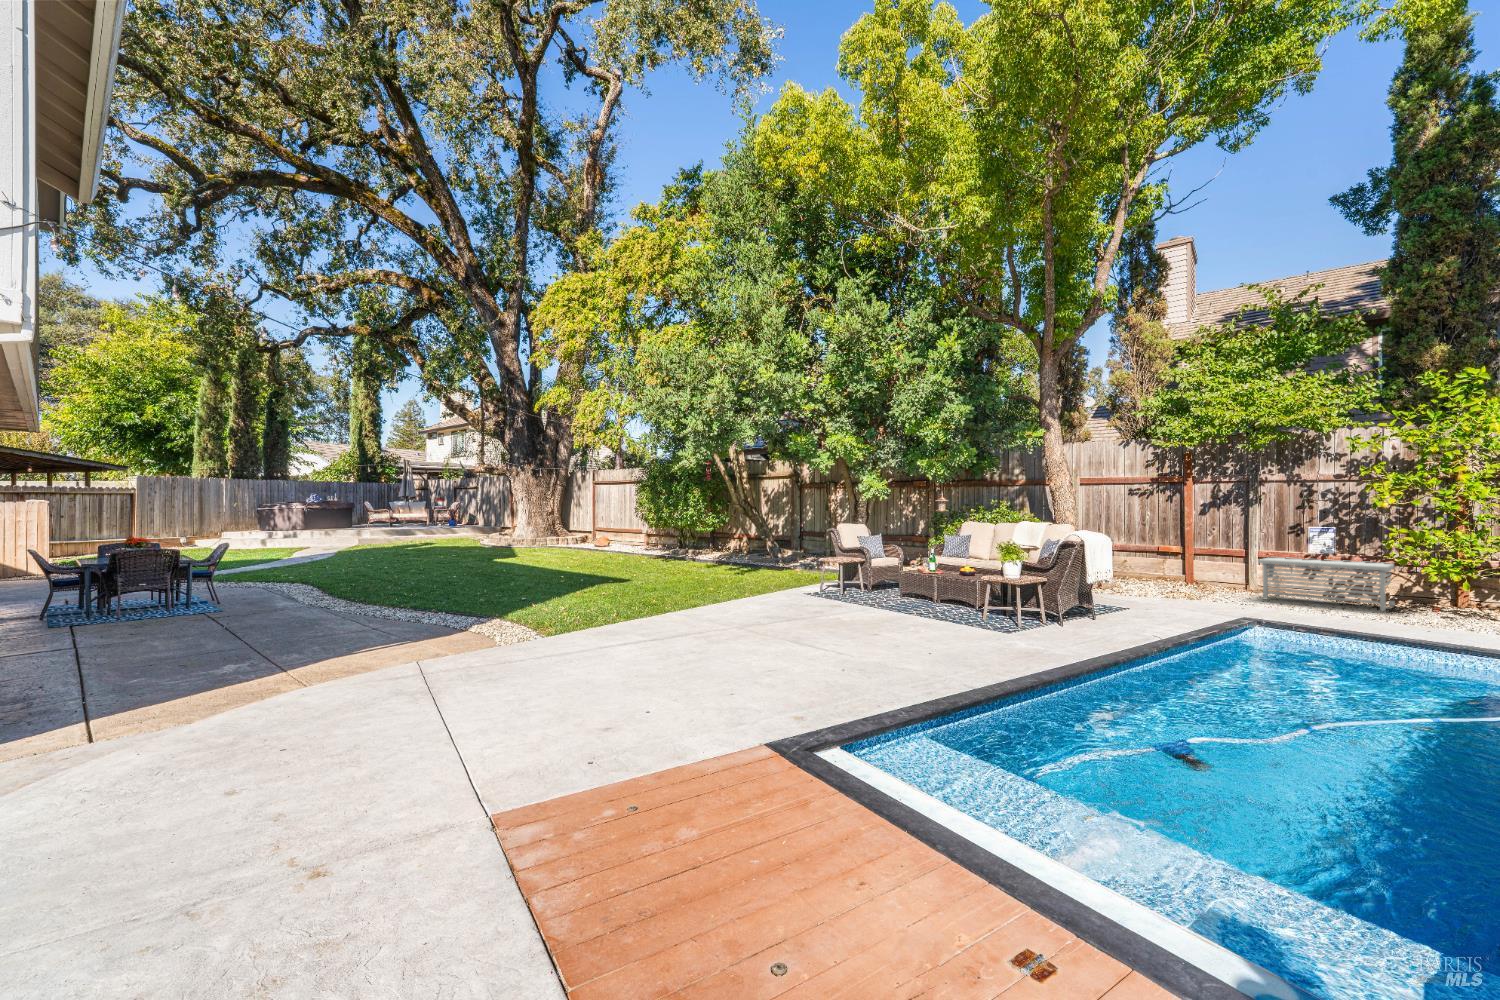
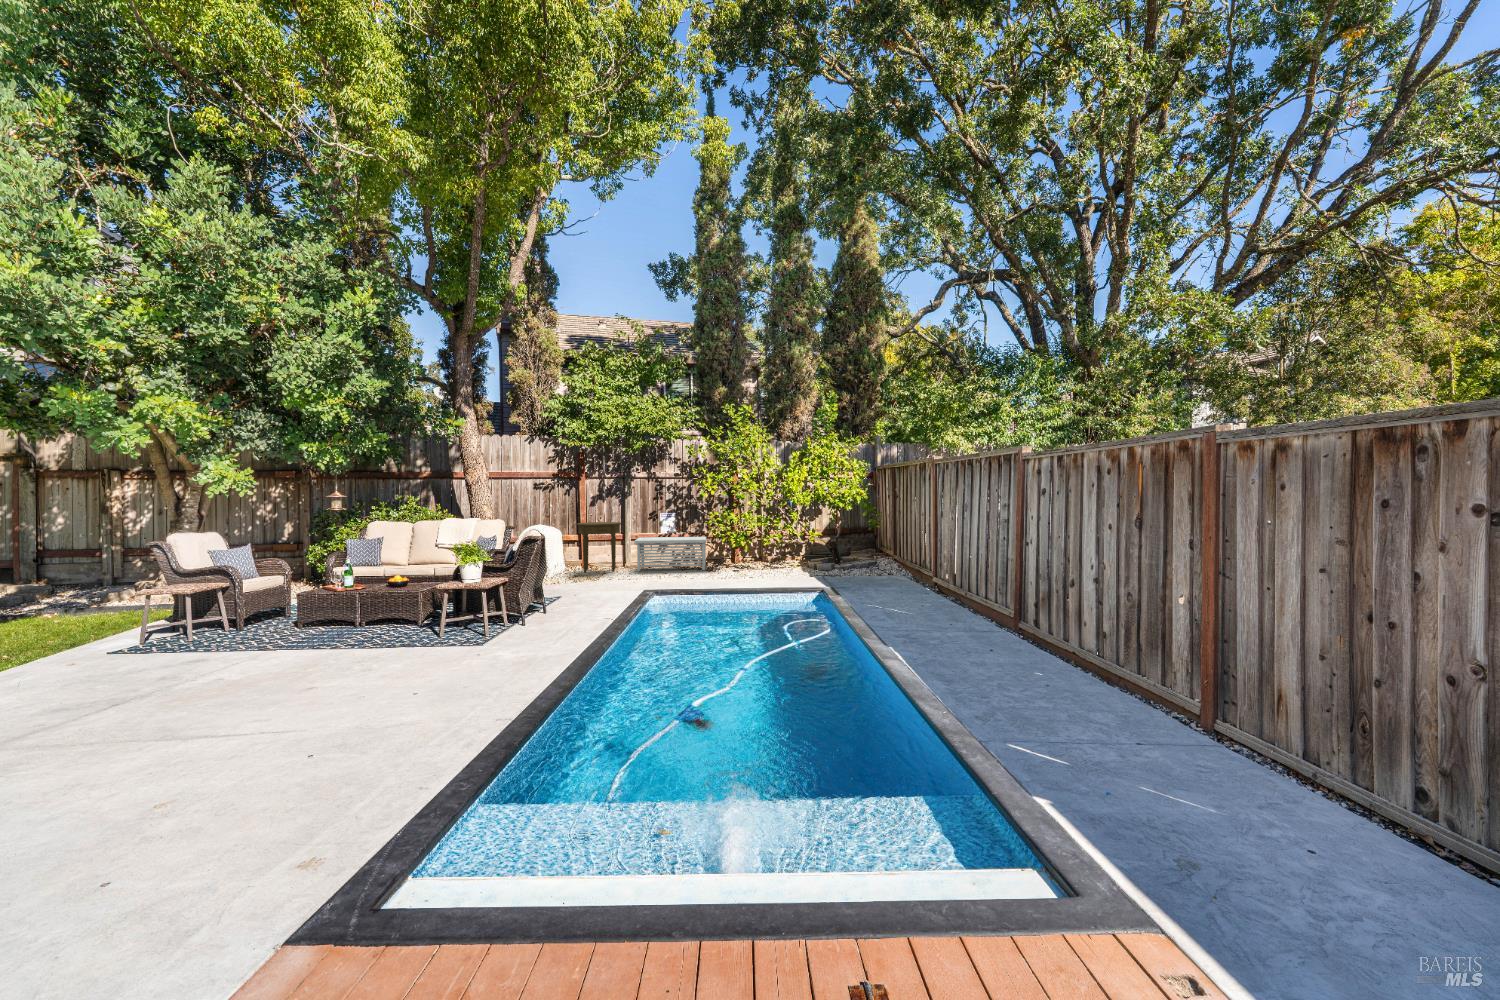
side table: none [1177,534,1241,595] -> present [577,522,621,573]

